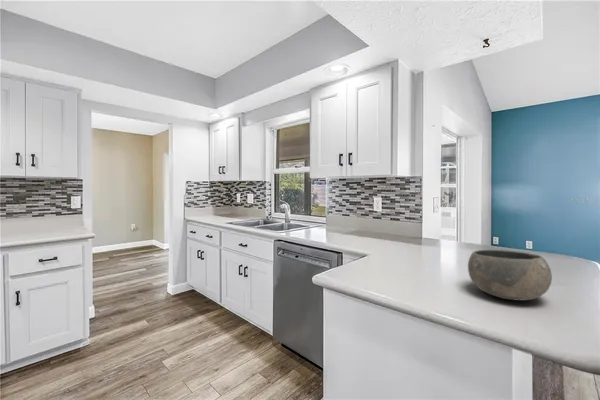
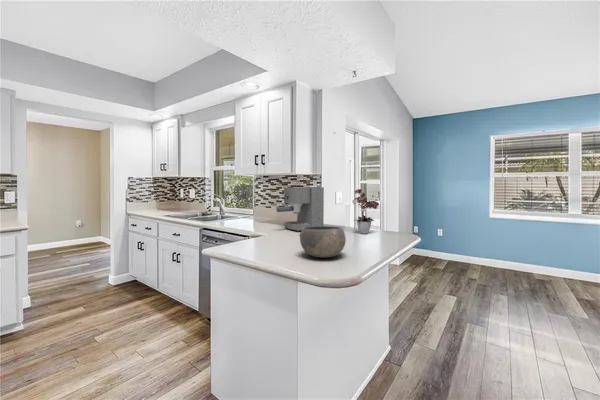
flower arrangement: none [483,192,526,254] -> present [353,189,379,234]
coffee maker: none [381,193,438,248] -> present [276,187,324,231]

